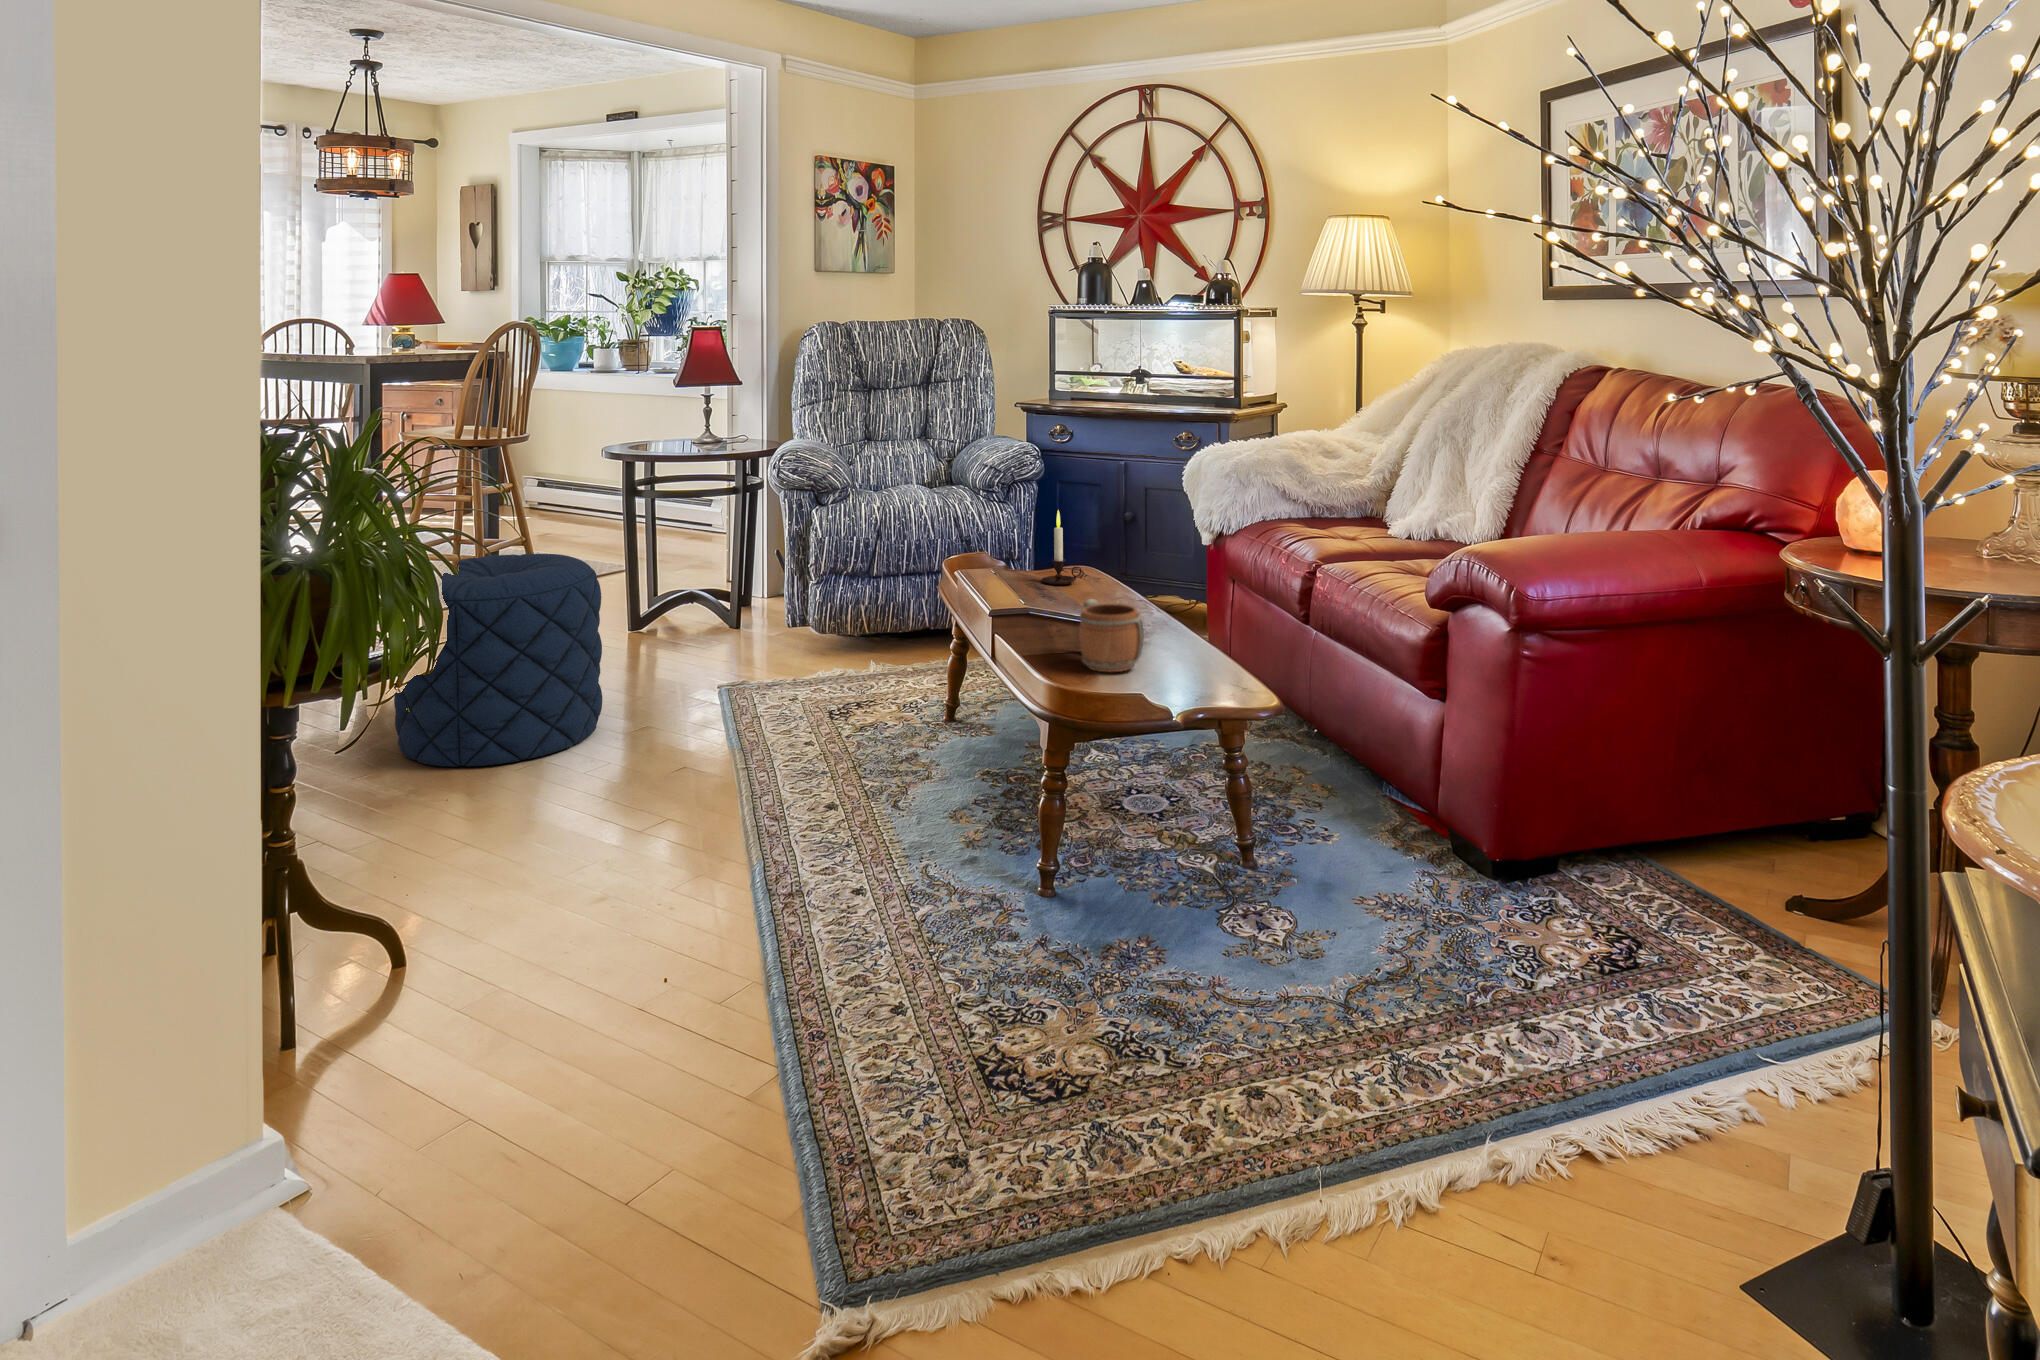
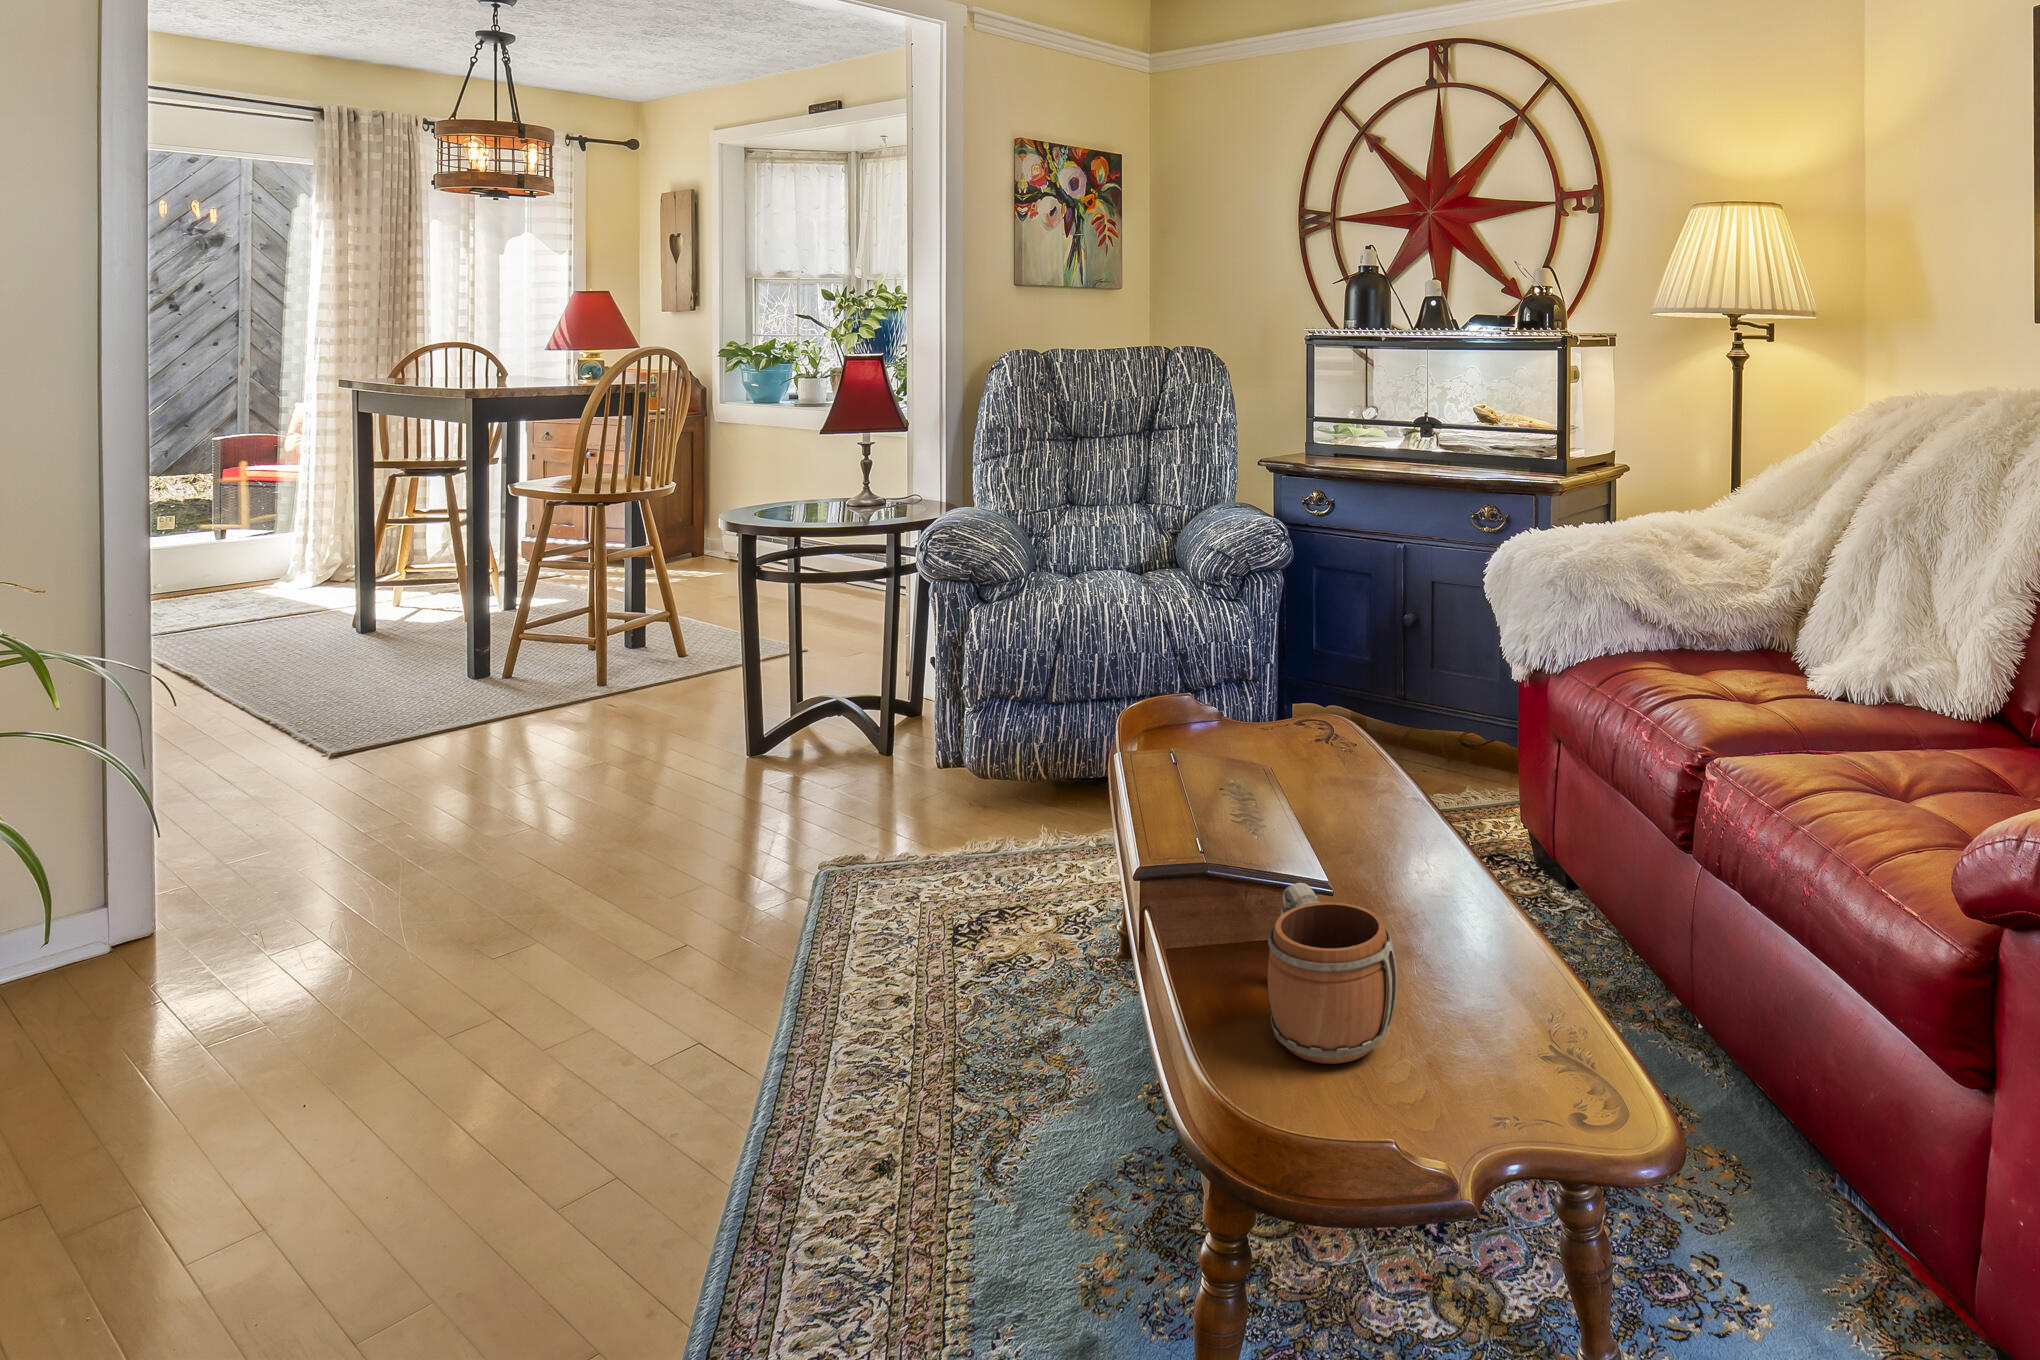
candle: present [1042,510,1081,585] -> none [1255,650,1319,772]
pouf: present [394,554,602,767] -> none [227,694,584,1061]

